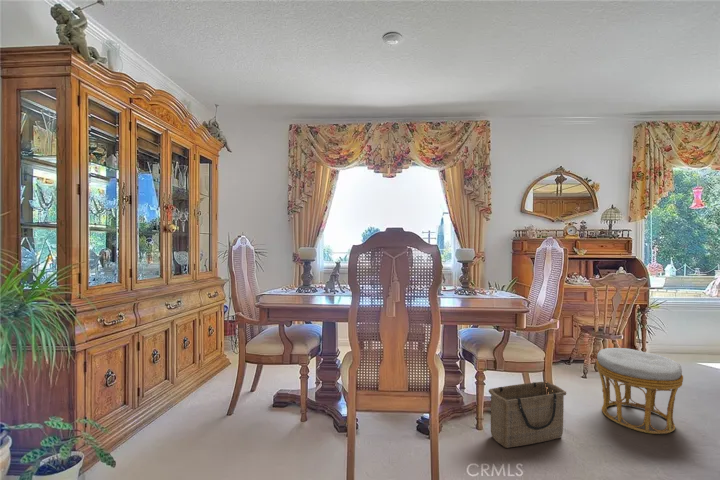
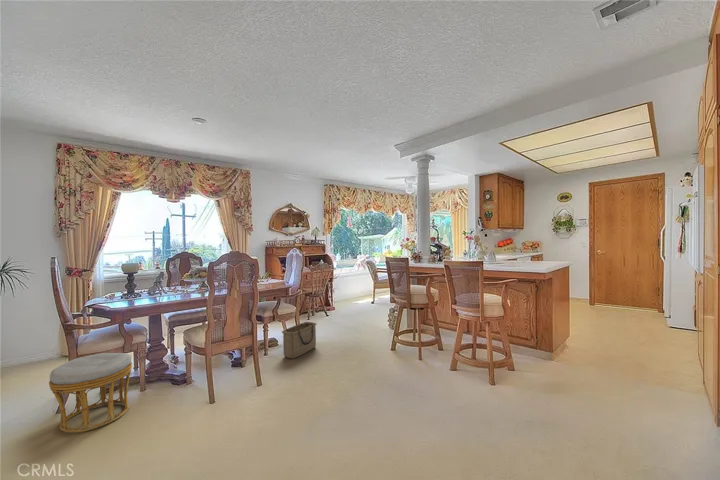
ottoman: present [596,348,683,434] -> present [49,353,132,433]

